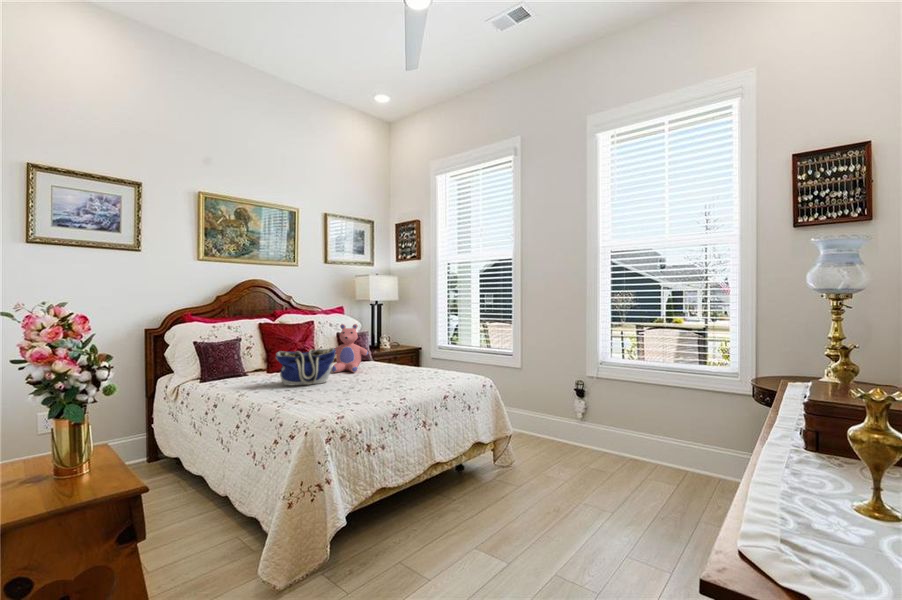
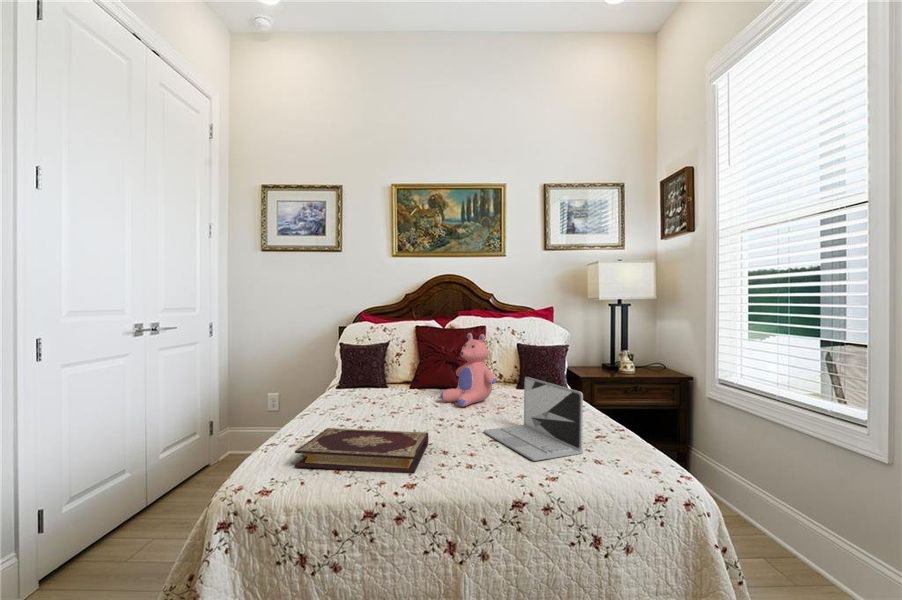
laptop: none [399,345,455,380] -> present [484,377,583,461]
tote bag: present [276,348,336,386] -> none [330,363,403,415]
book: none [337,379,419,403] -> present [295,428,429,473]

